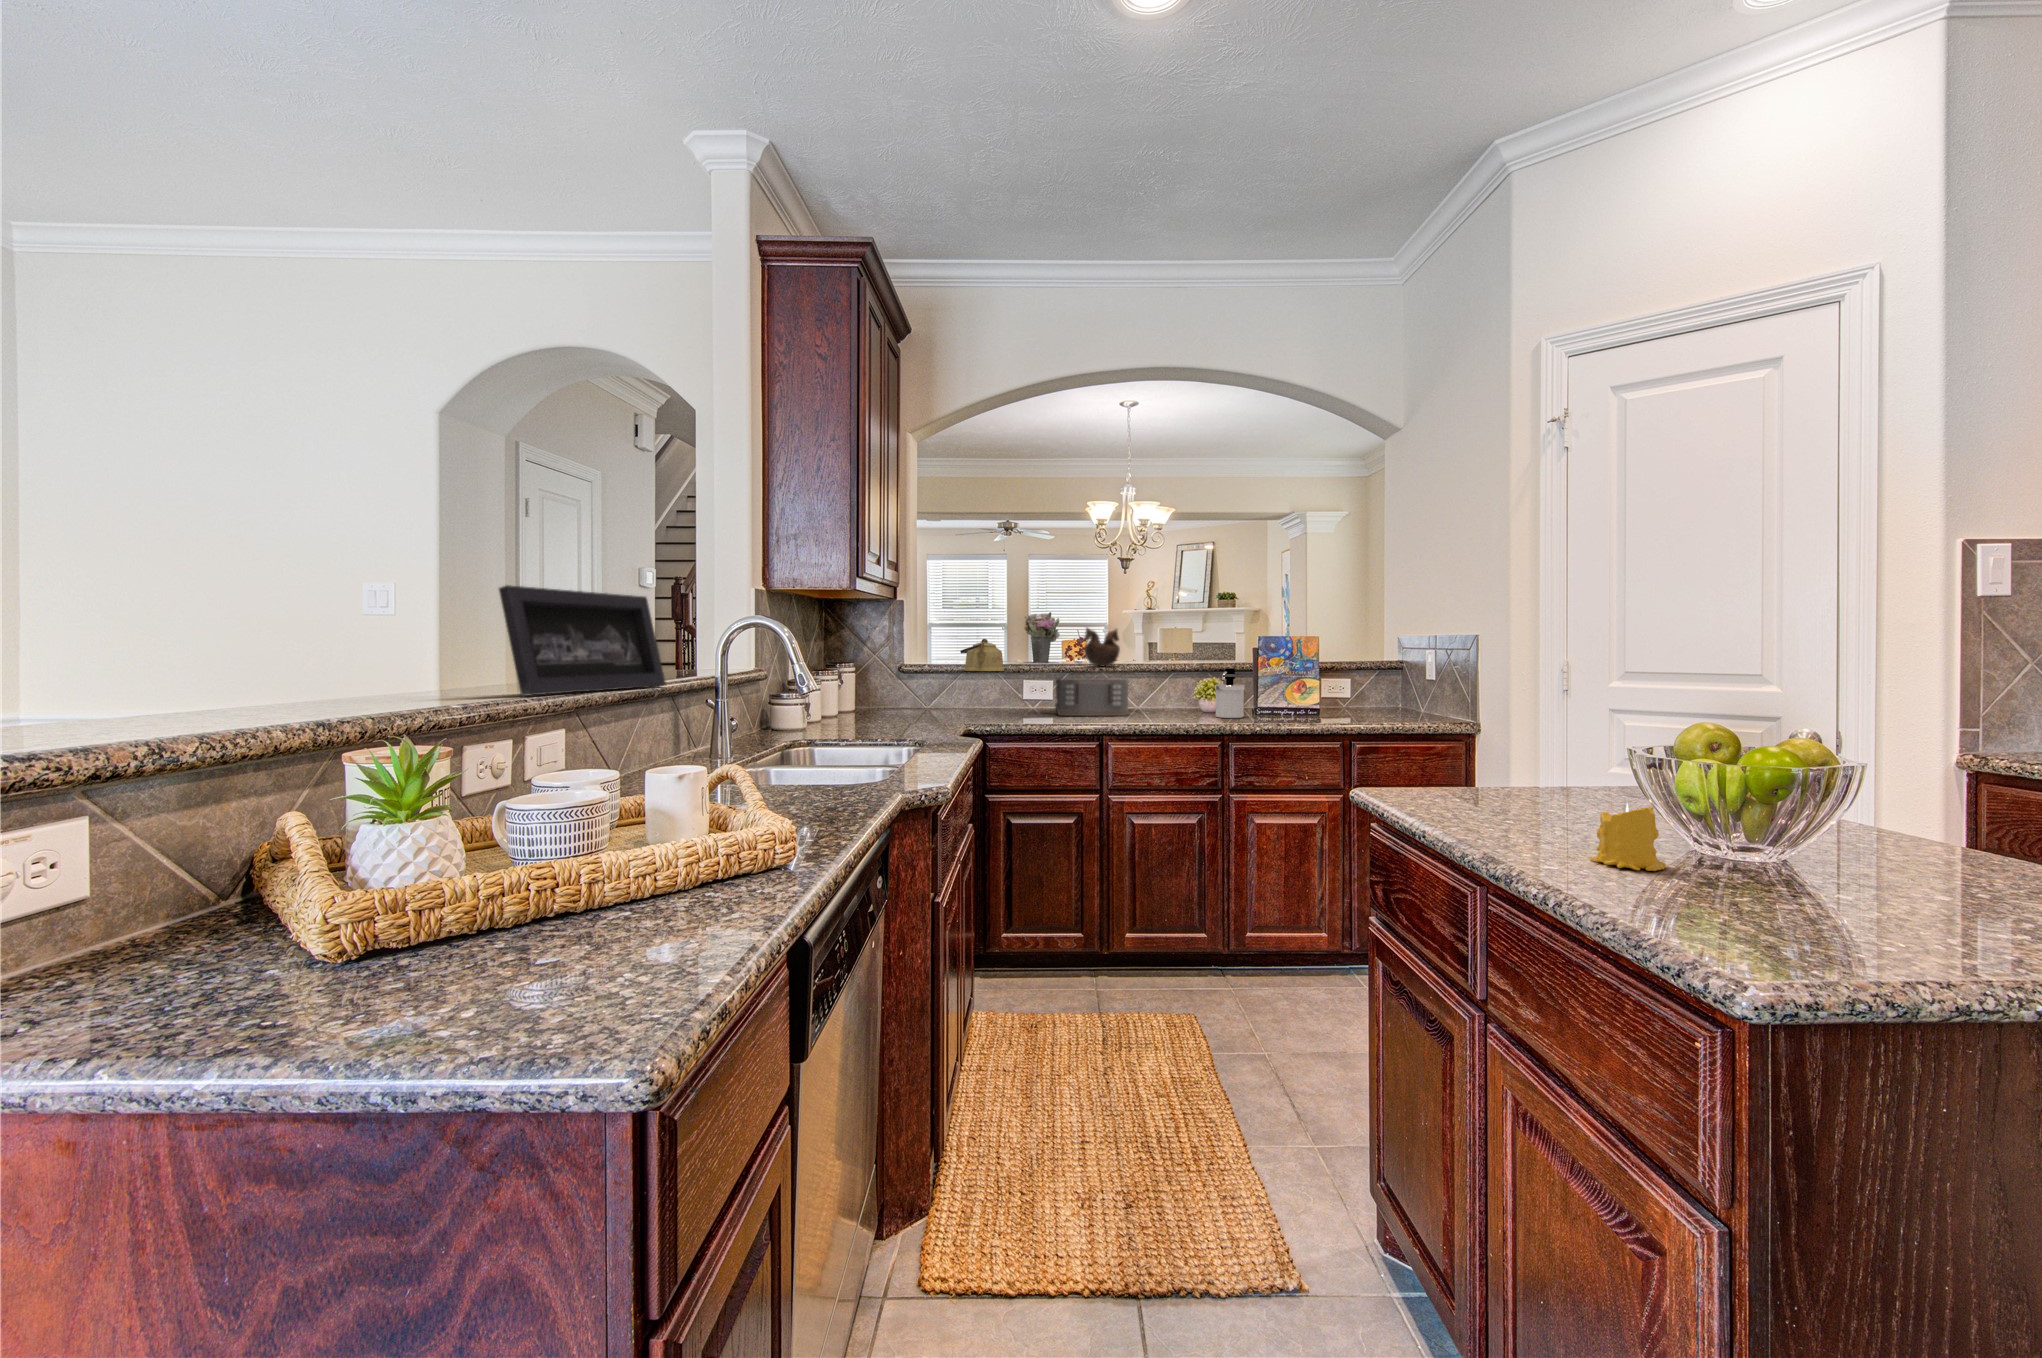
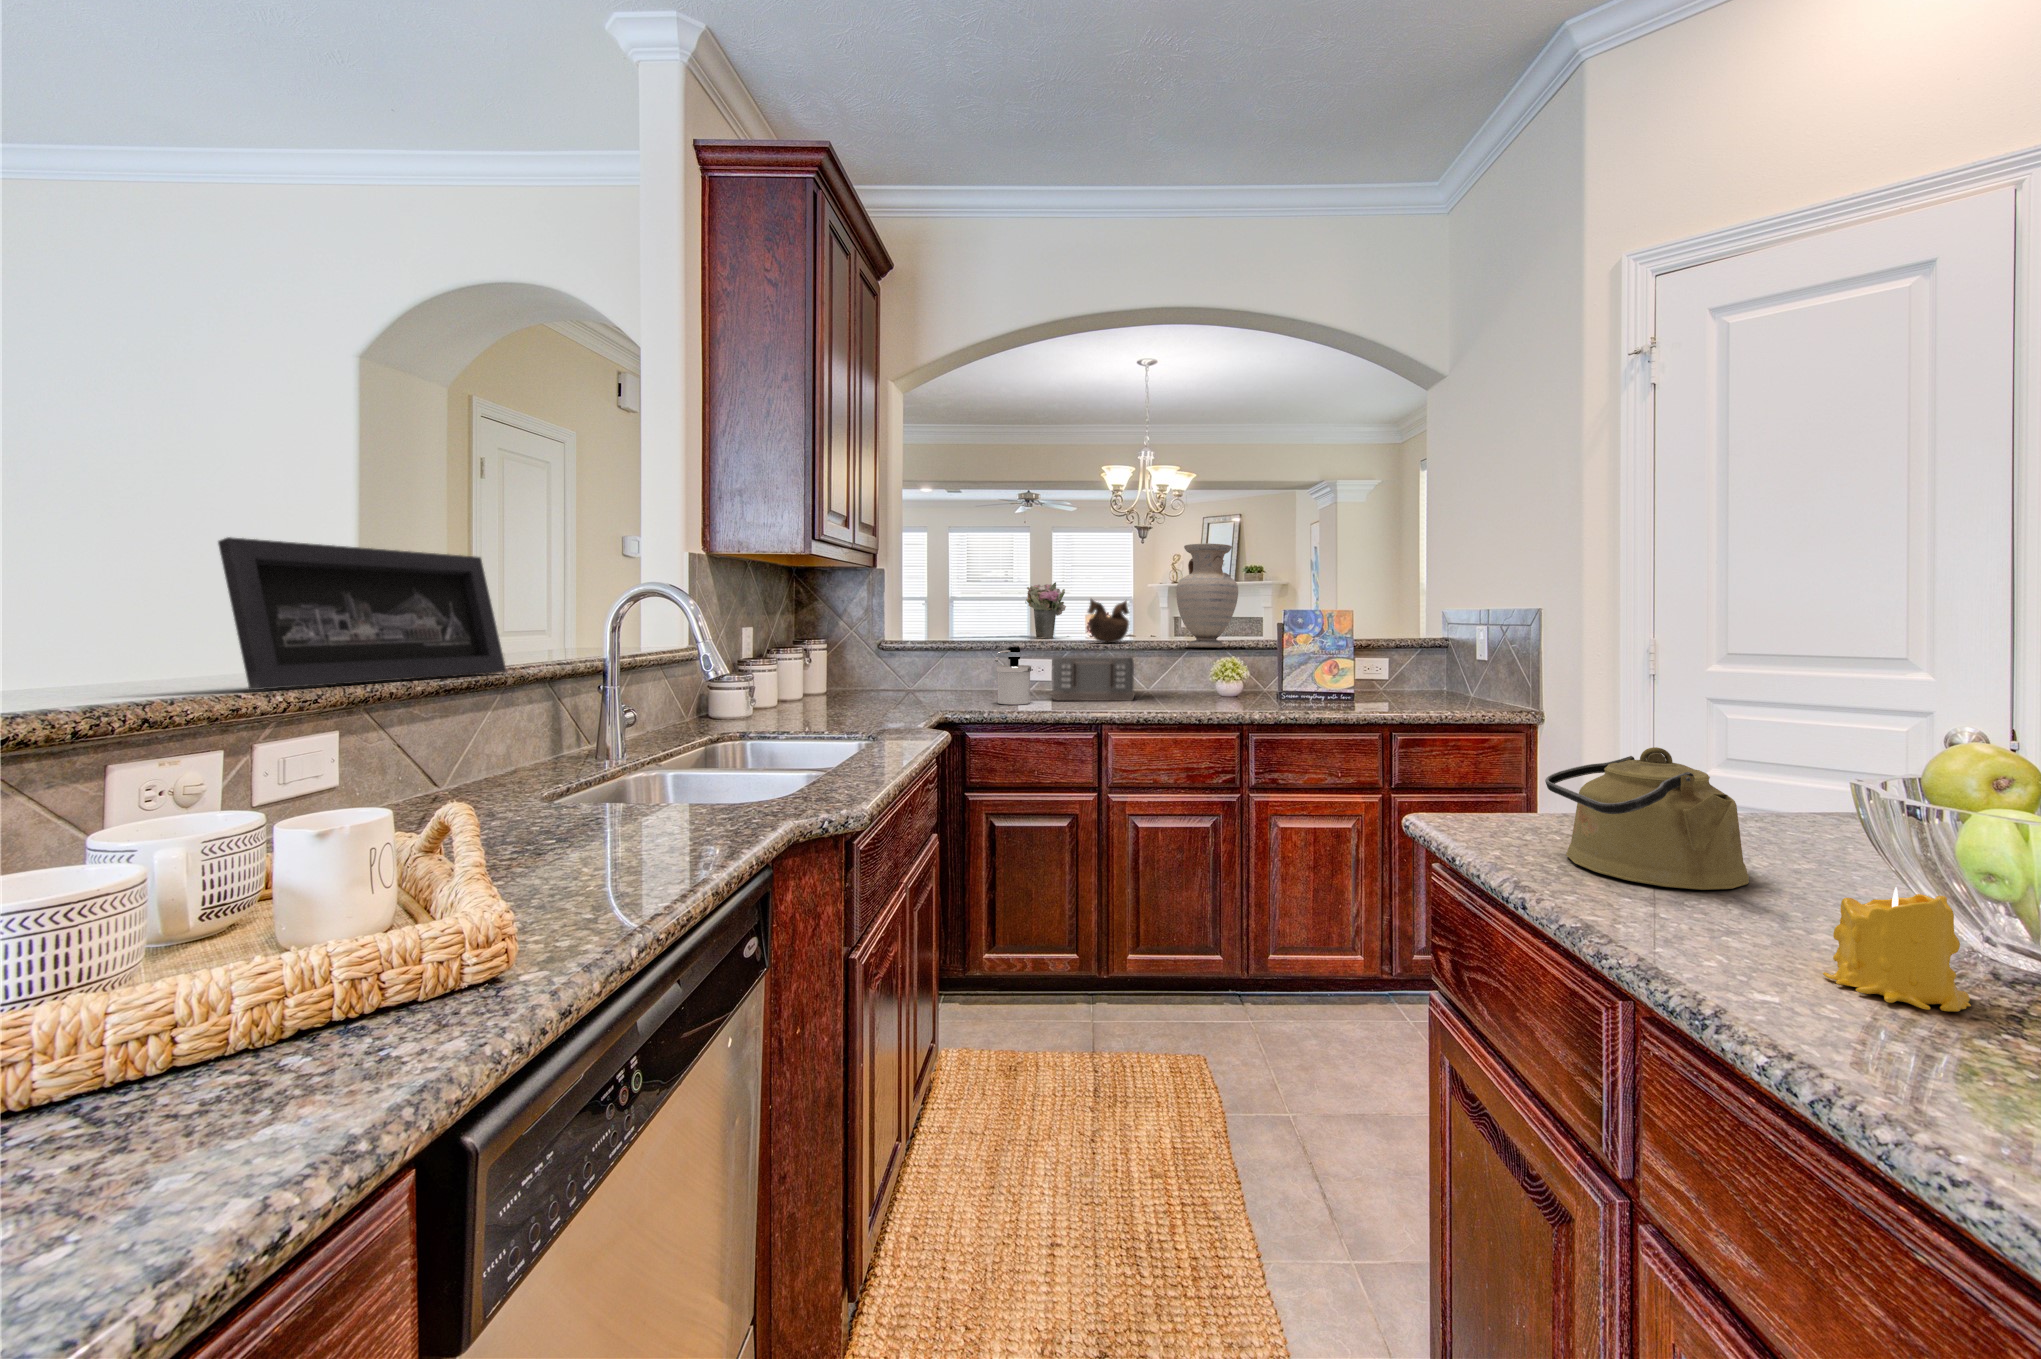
vase: none [1164,580,1217,670] -> present [1176,543,1238,648]
kettle: present [960,639,1004,671] -> present [1545,747,1749,890]
soap dispenser: present [1215,668,1245,718] -> present [995,647,1031,705]

